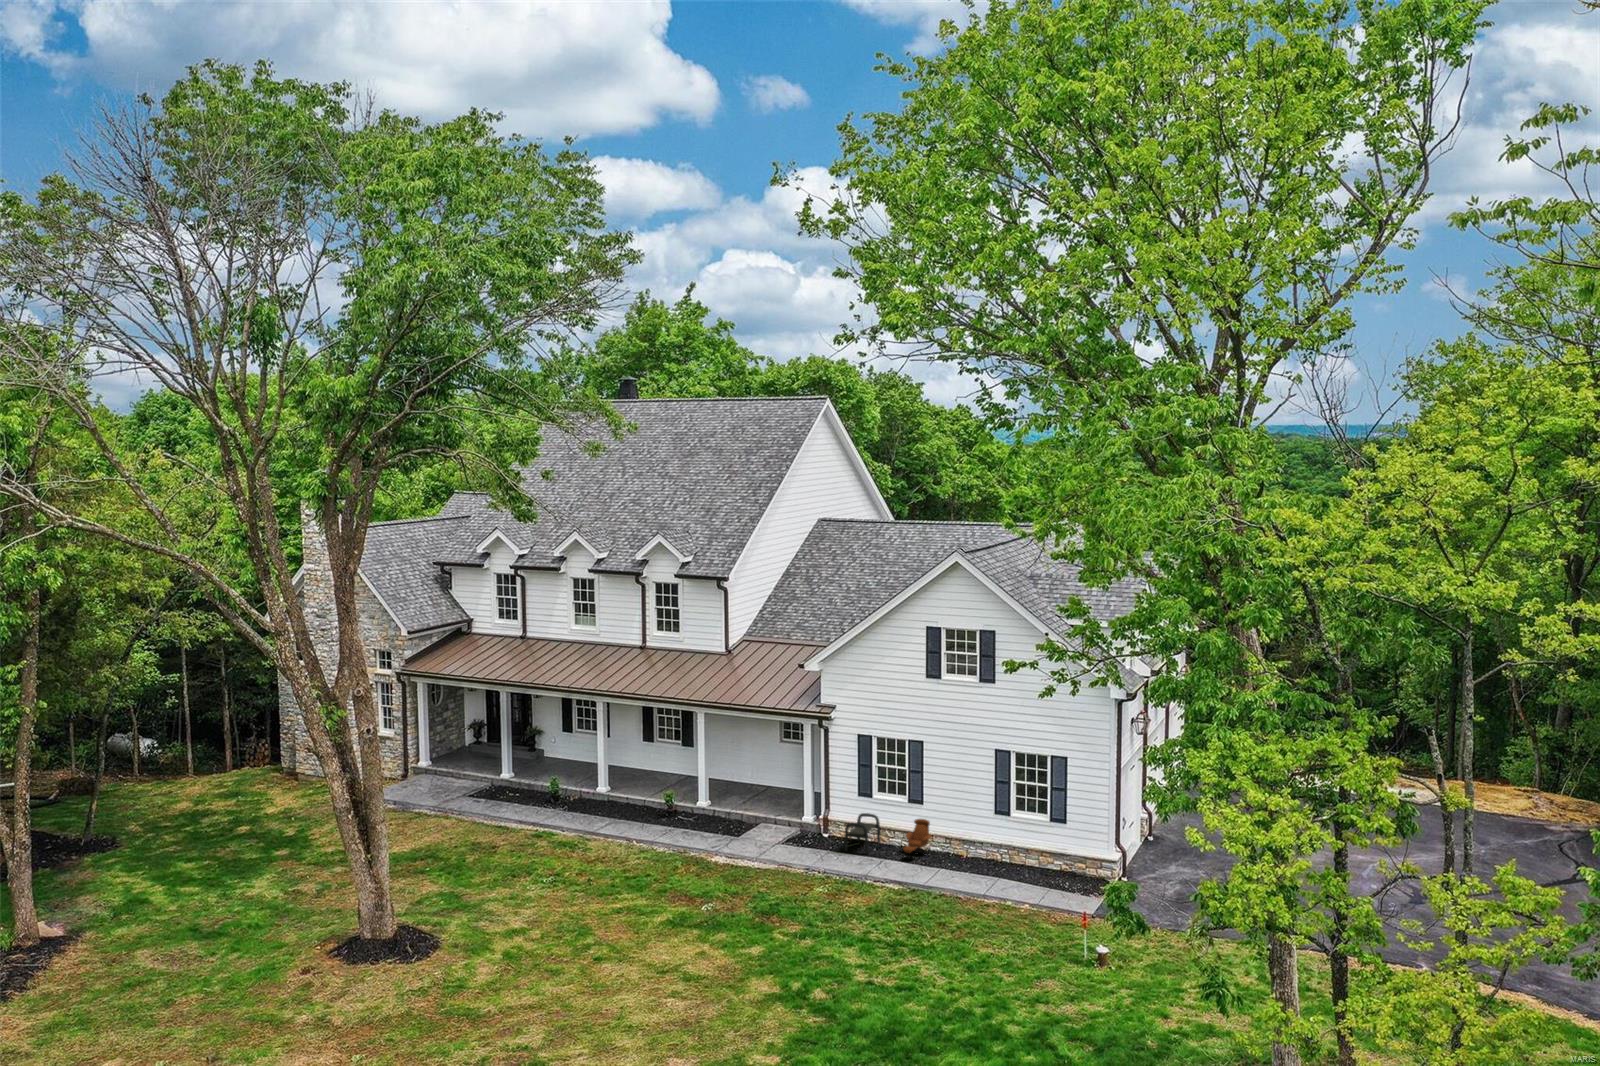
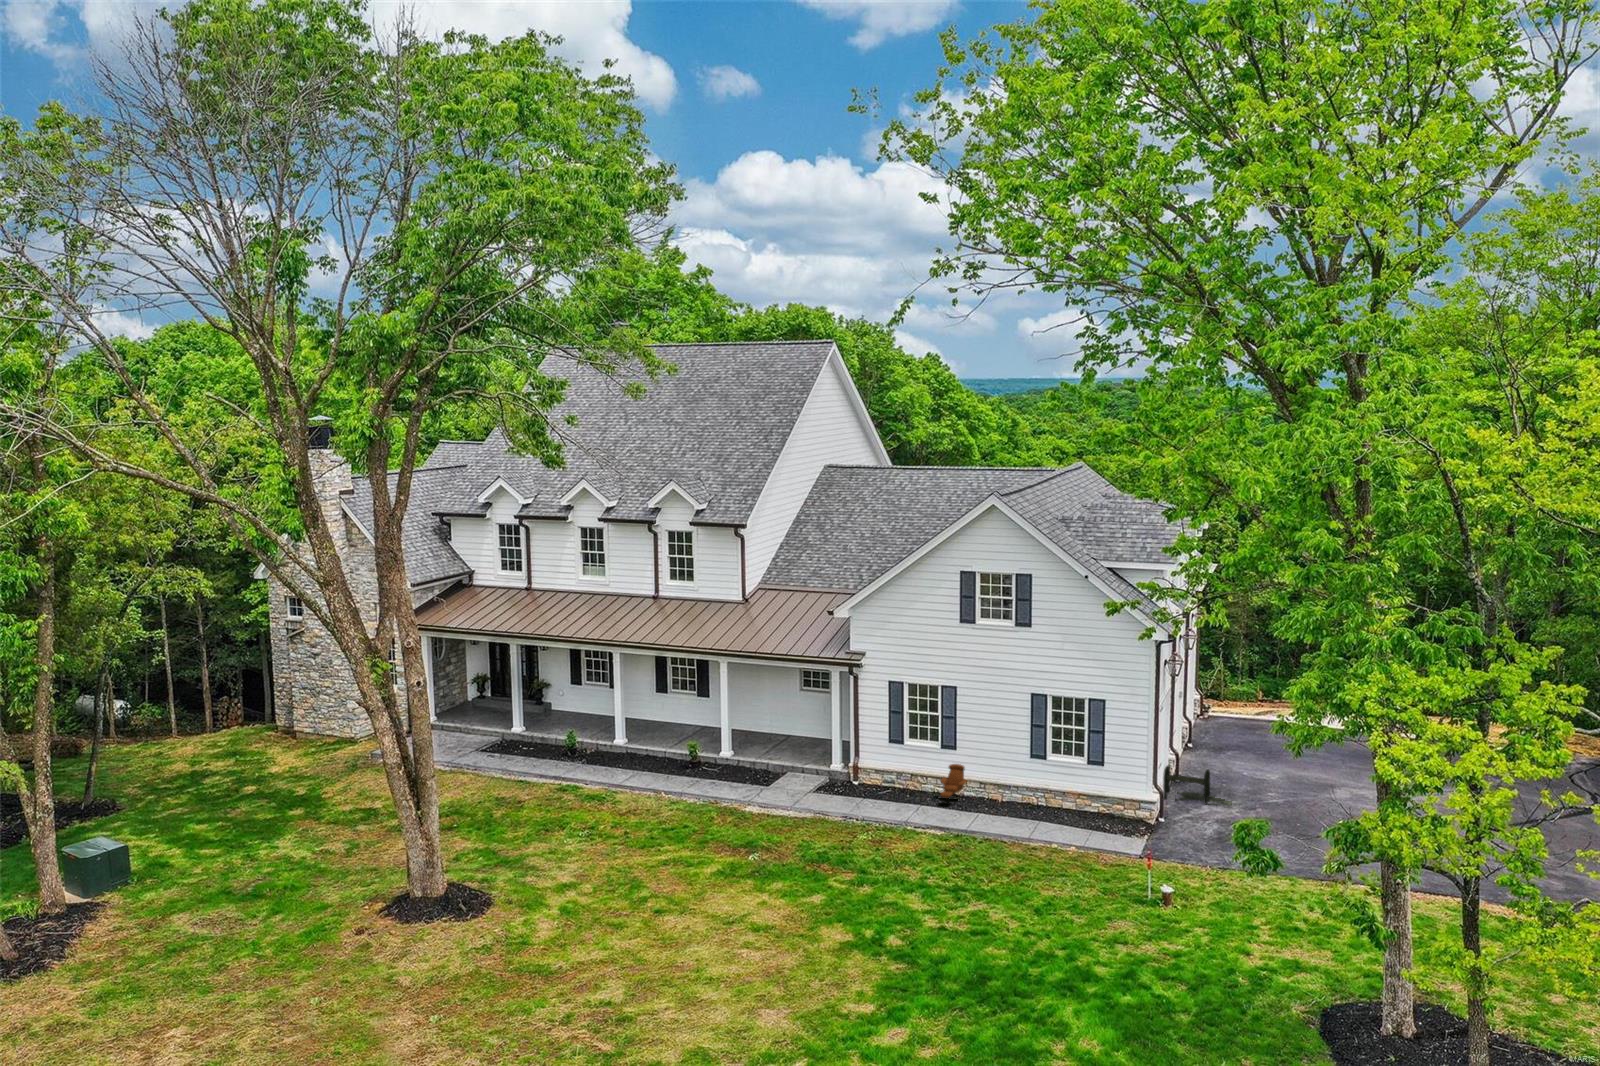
bench: present [844,813,881,854] -> present [1163,766,1210,804]

